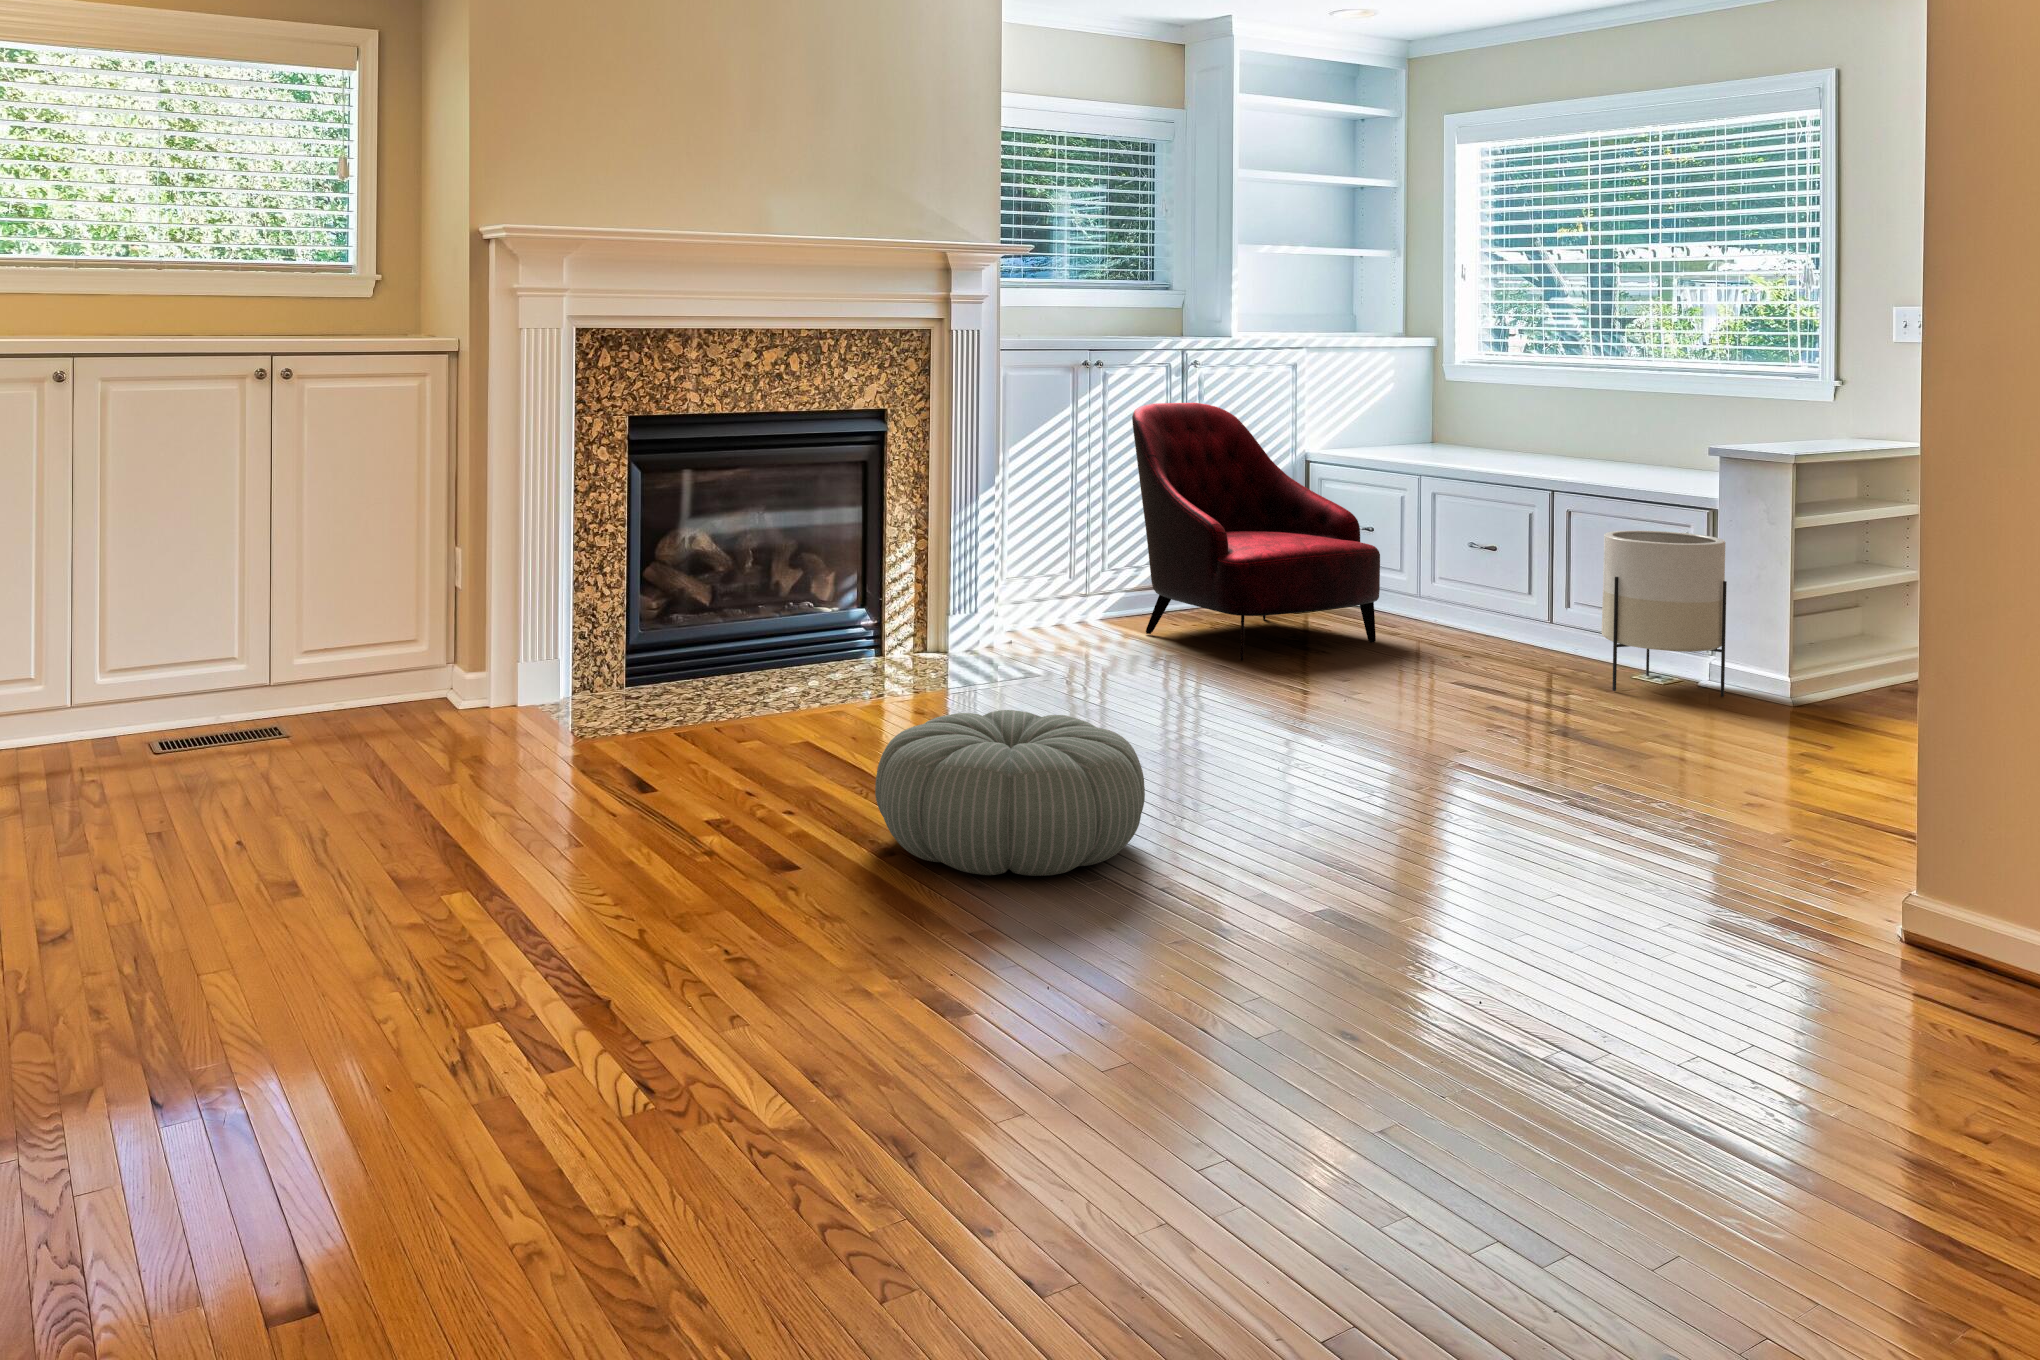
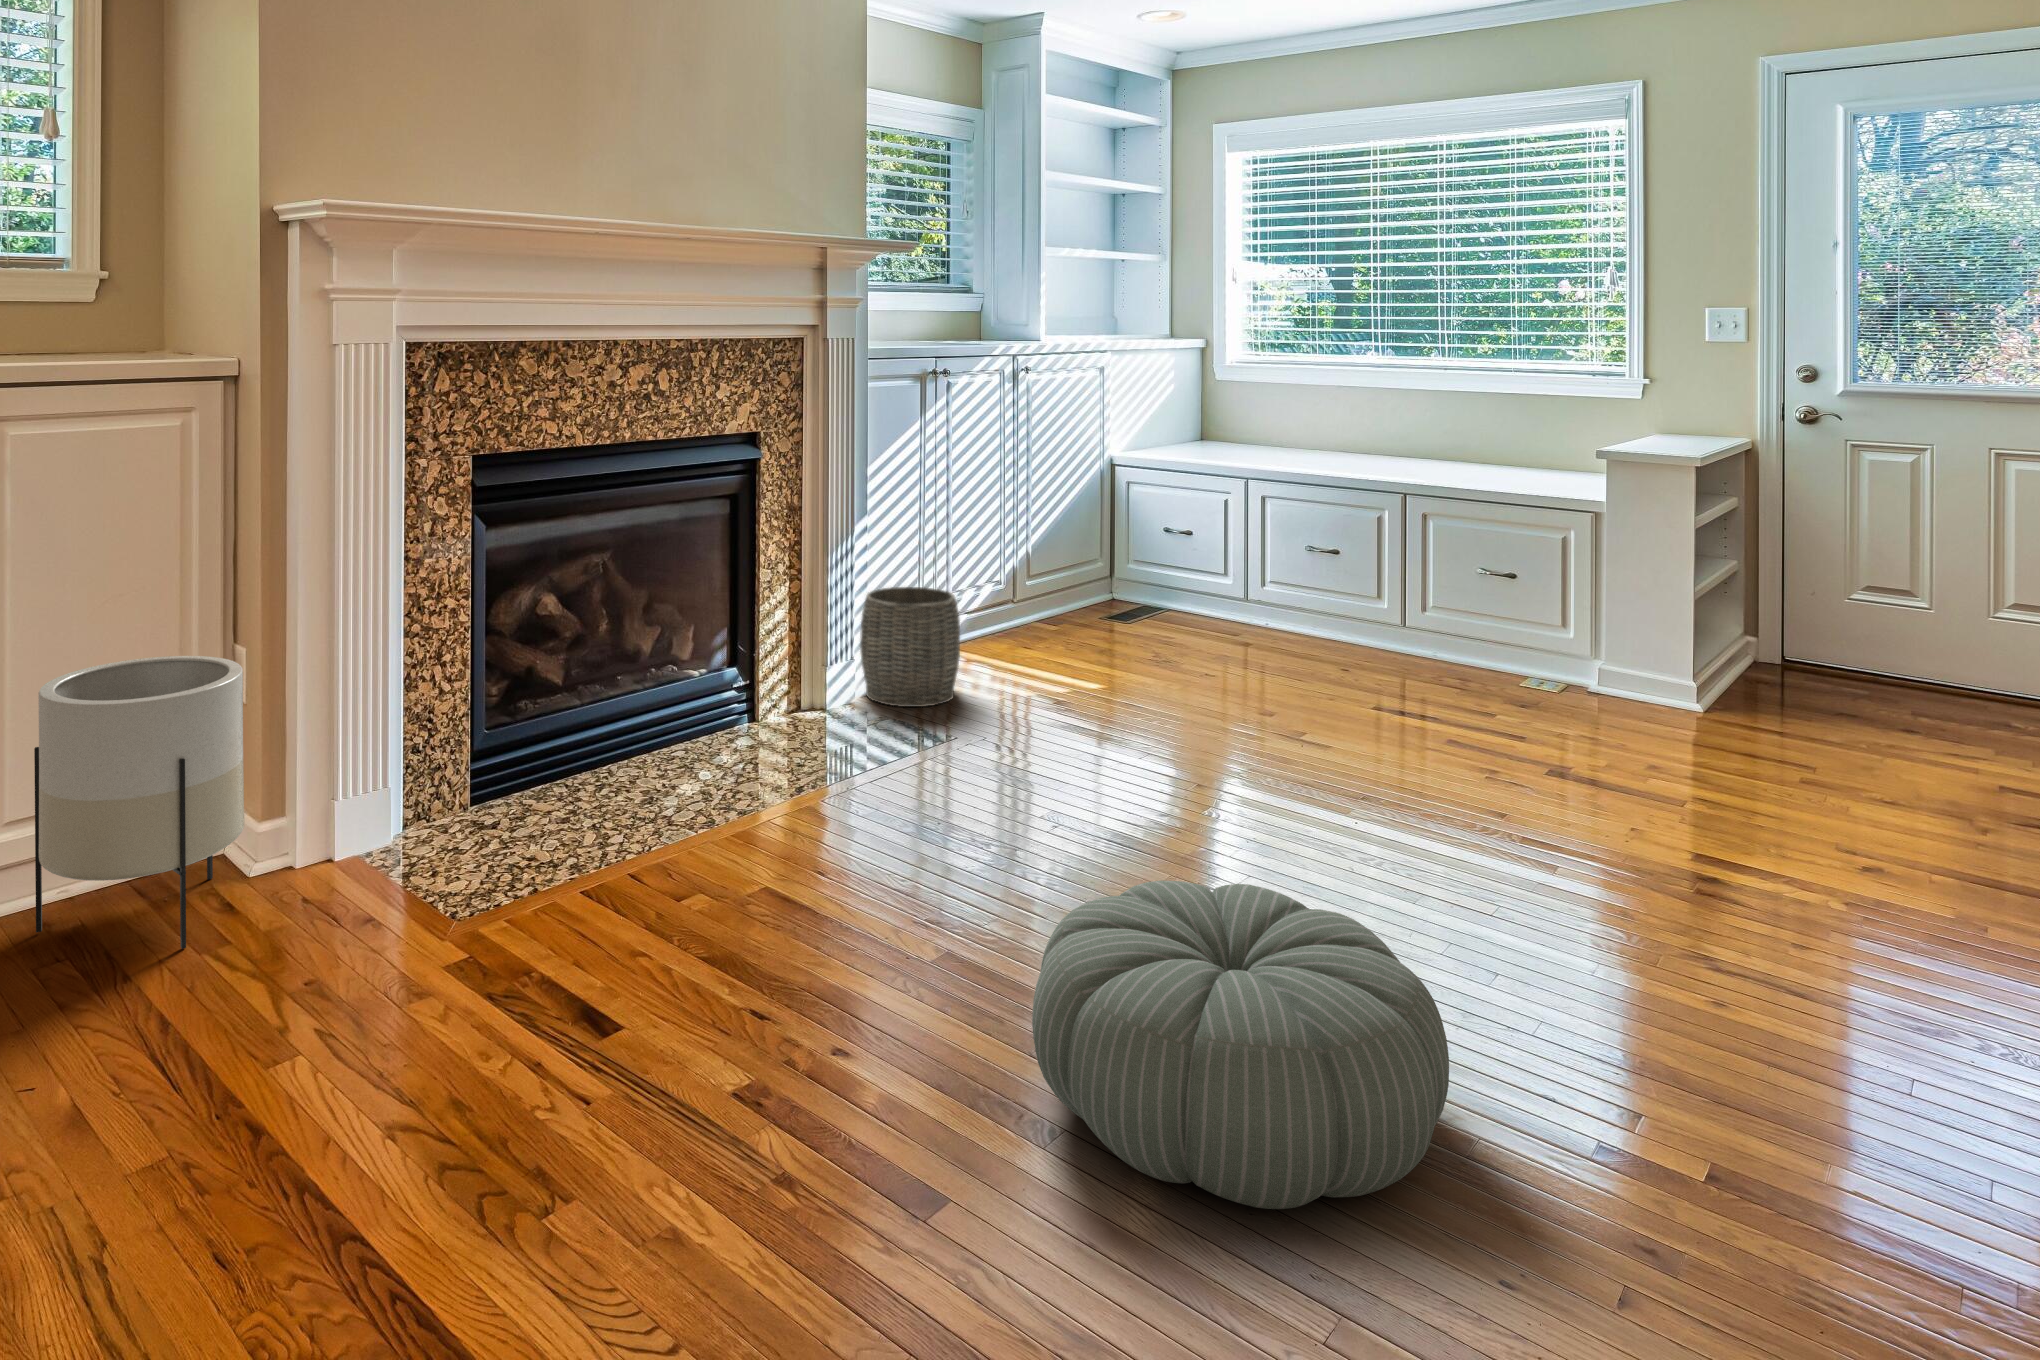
armchair: present [1132,403,1380,660] -> none [983,412,1246,694]
planter: present [1602,530,1727,697] -> present [34,656,244,949]
woven basket: none [984,555,1073,657] -> present [860,587,960,707]

